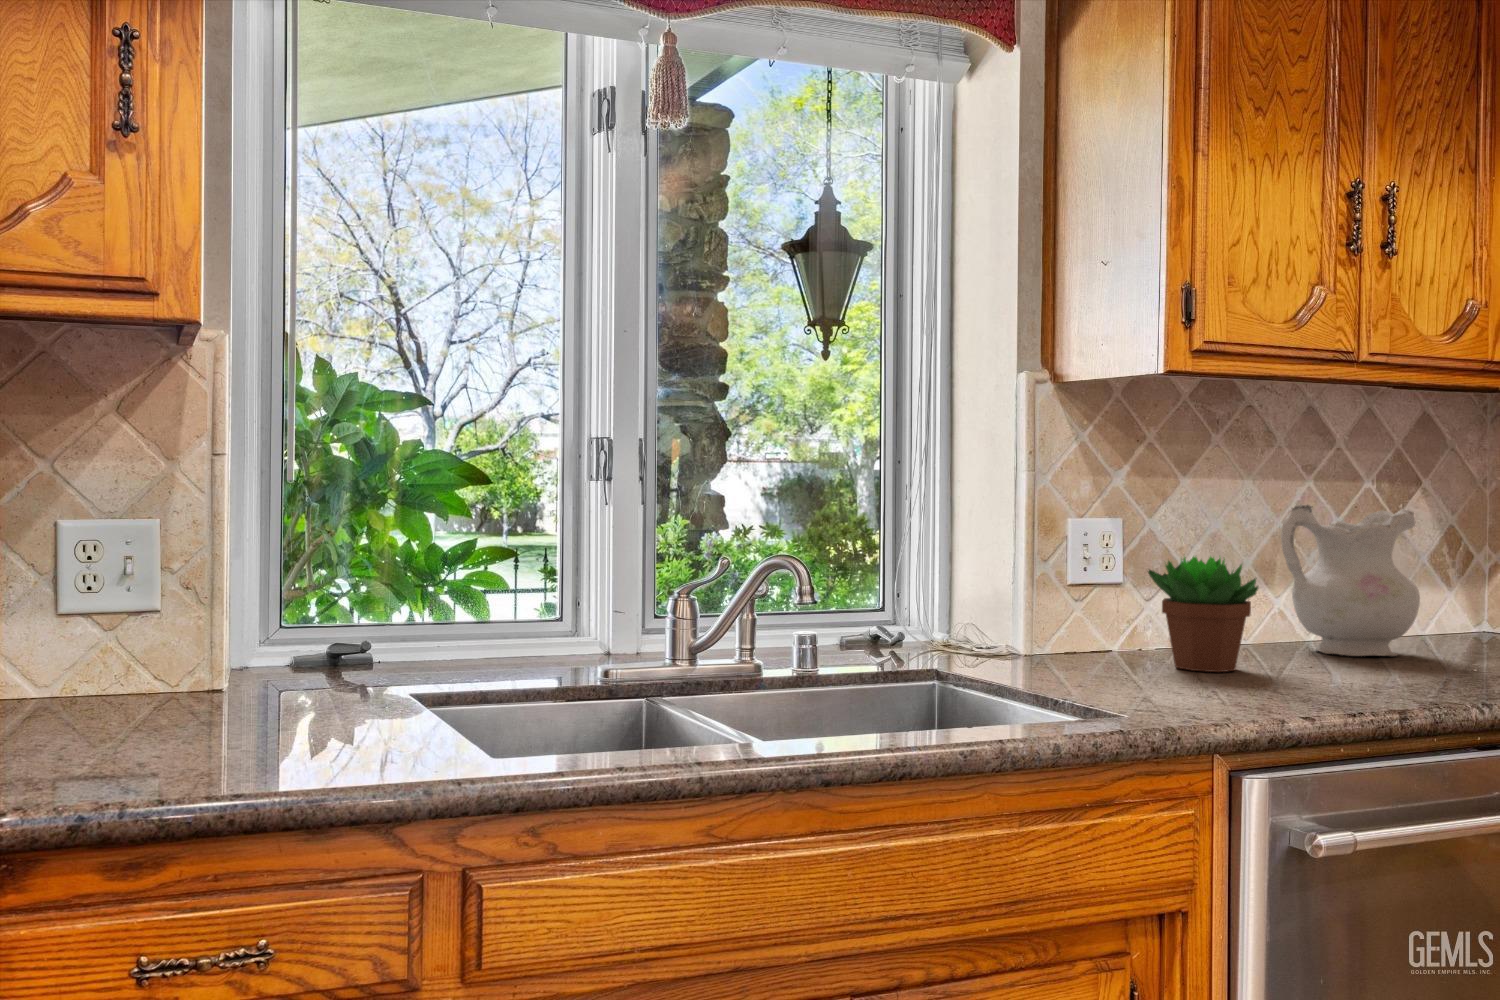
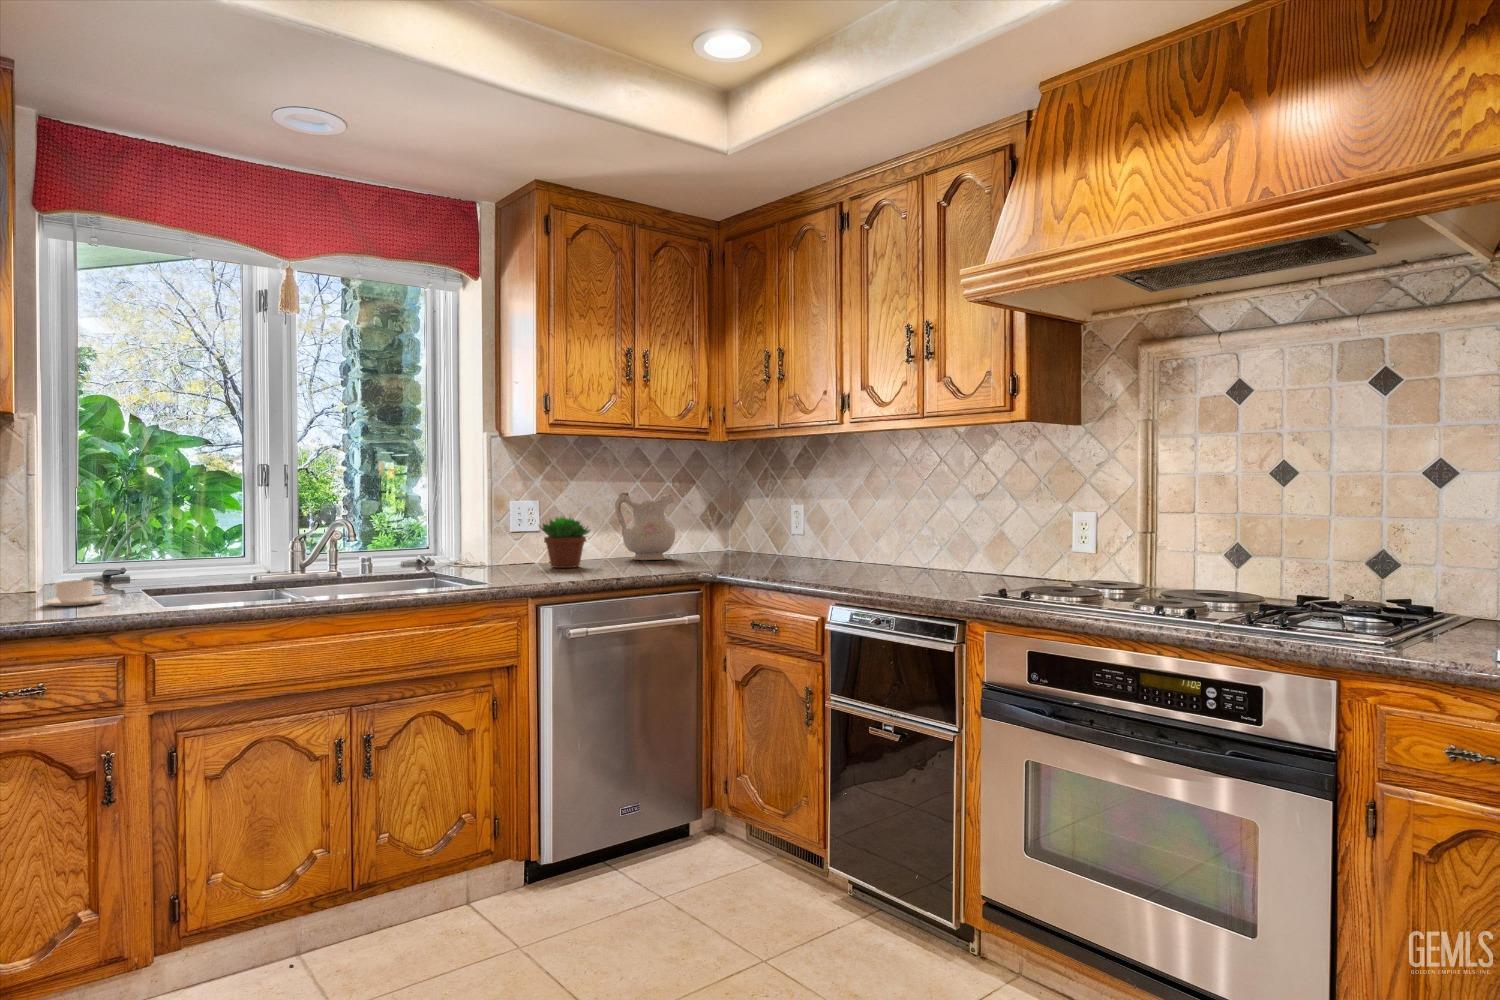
coffee cup: none [251,677,367,736] -> present [44,580,107,606]

